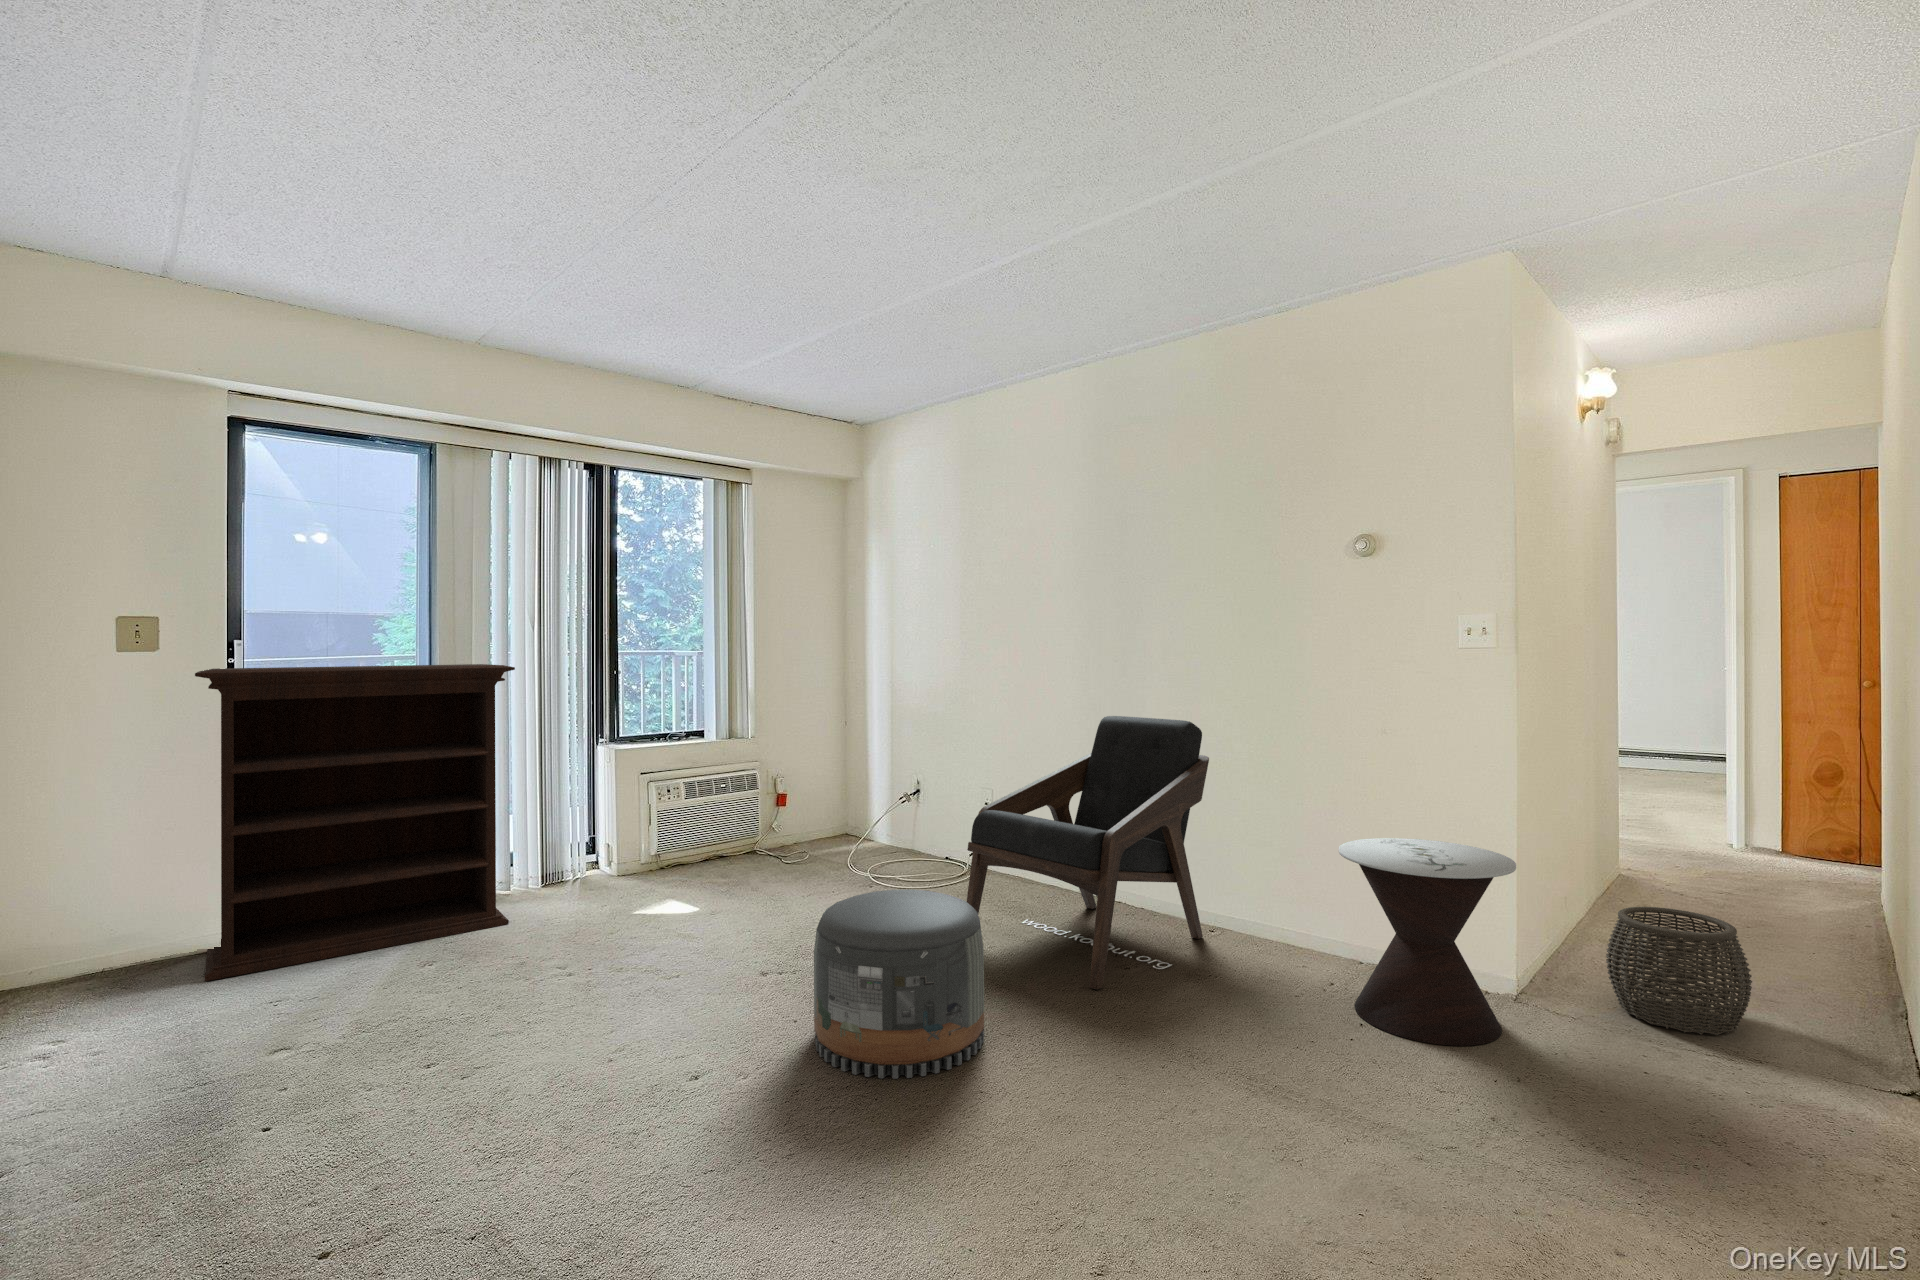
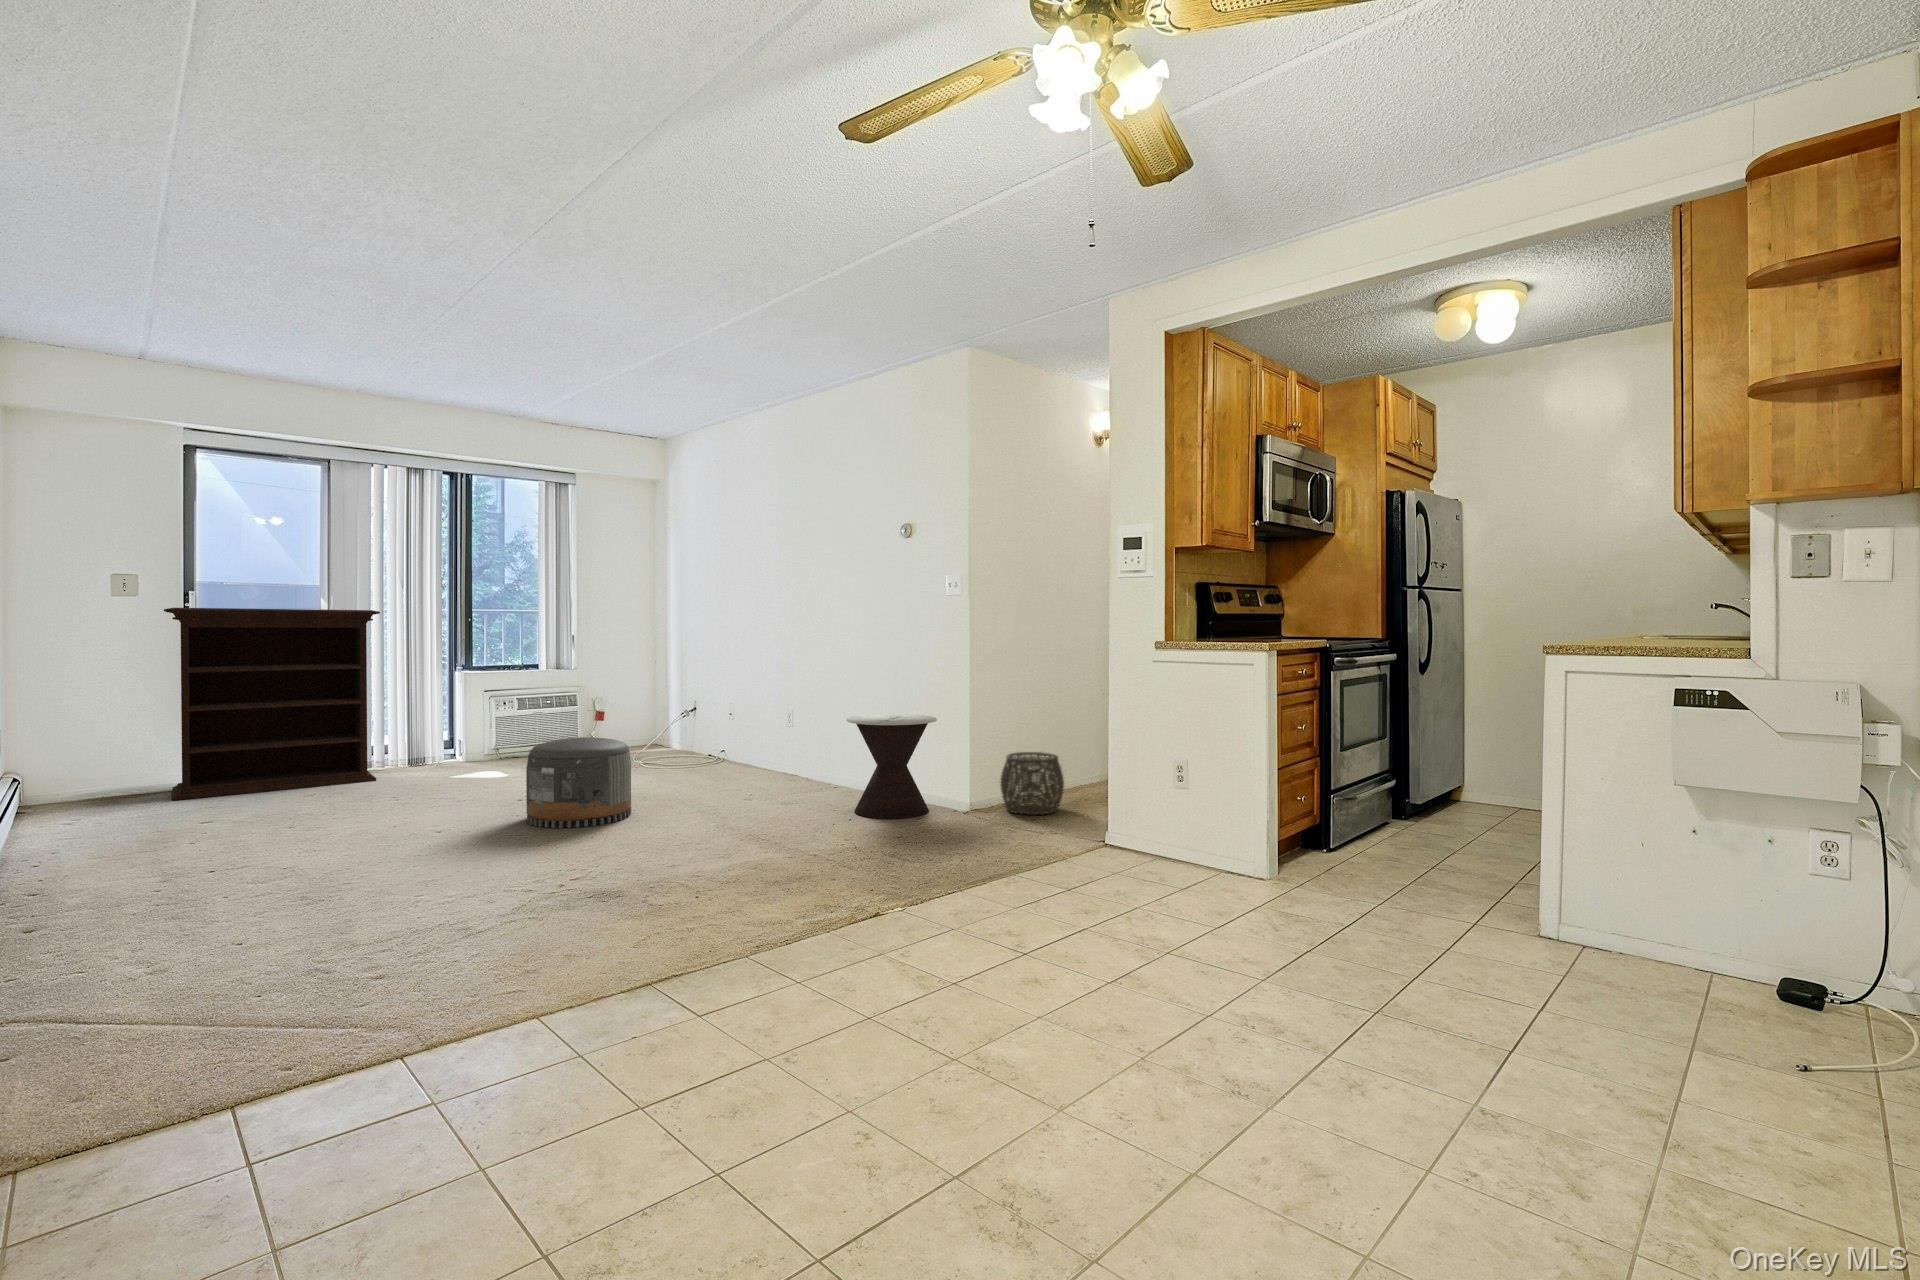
lounge chair: present [967,716,1209,990] -> none [665,649,829,802]

